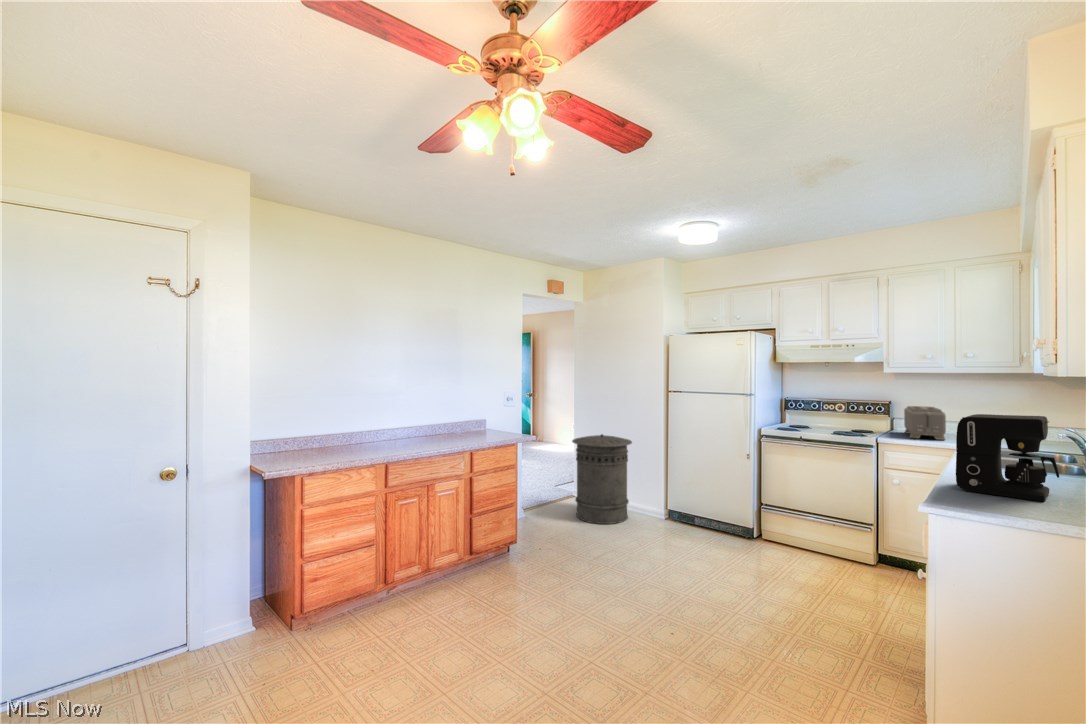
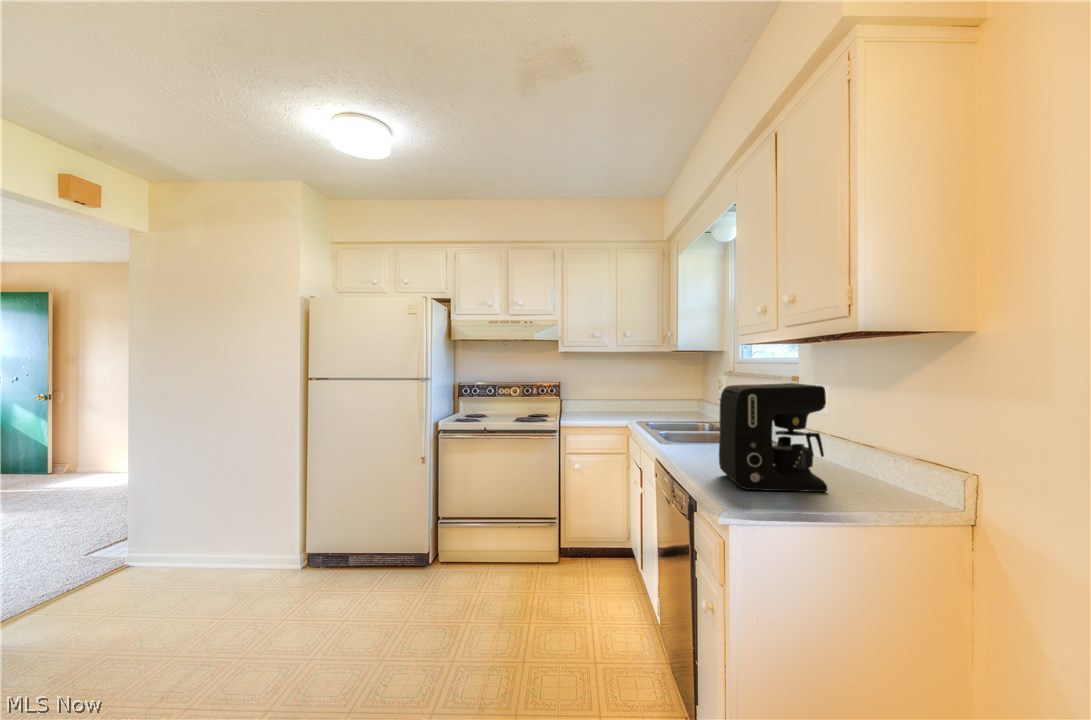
toaster: present [904,406,946,440] -> none [572,385,612,418]
trash can: present [572,434,632,524] -> none [109,456,244,622]

